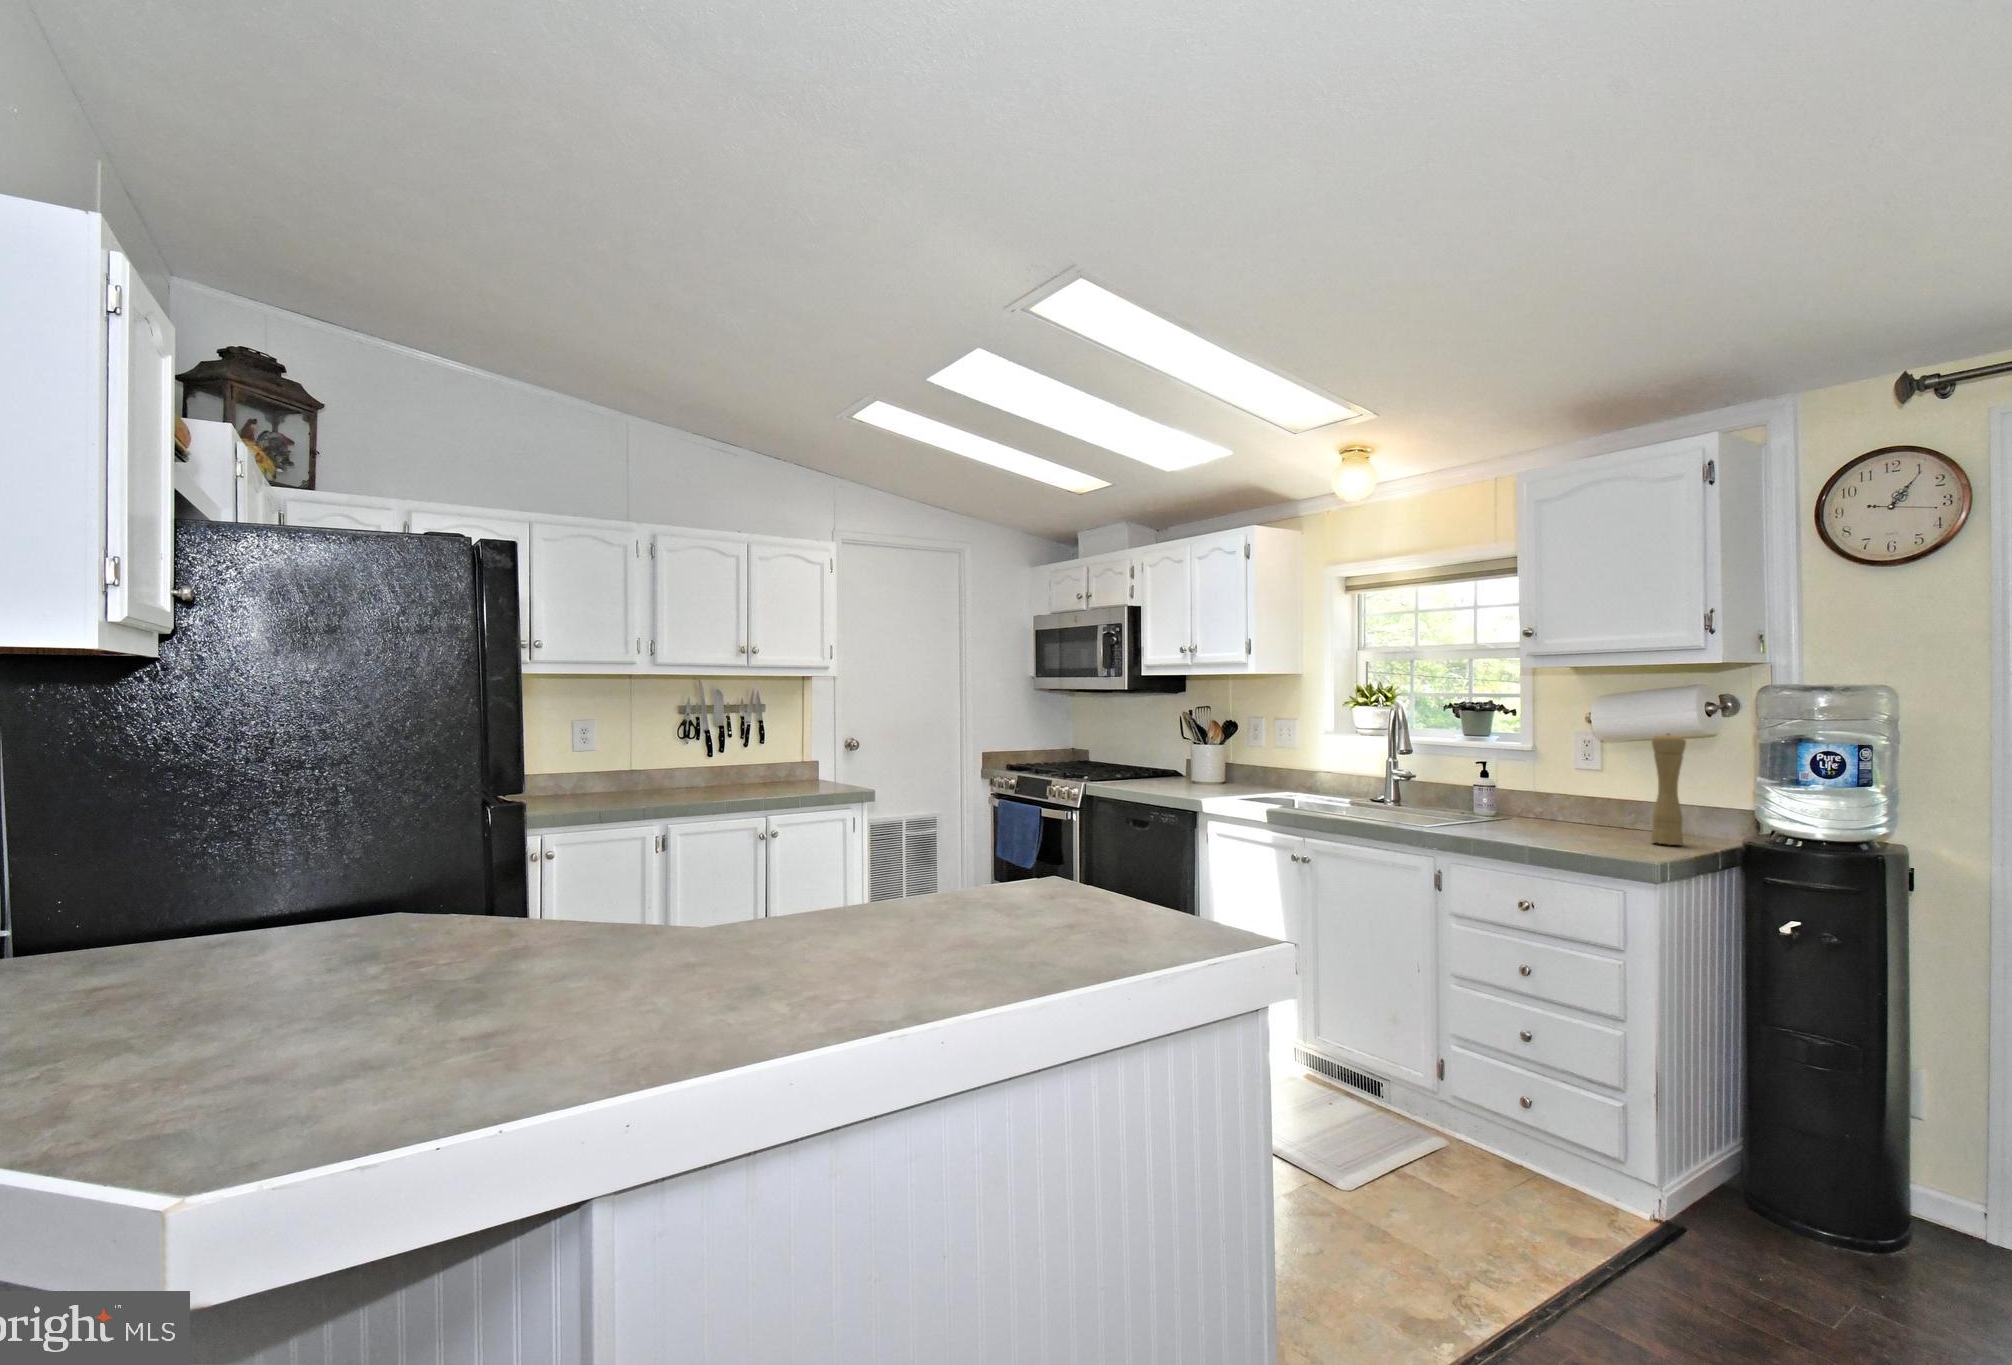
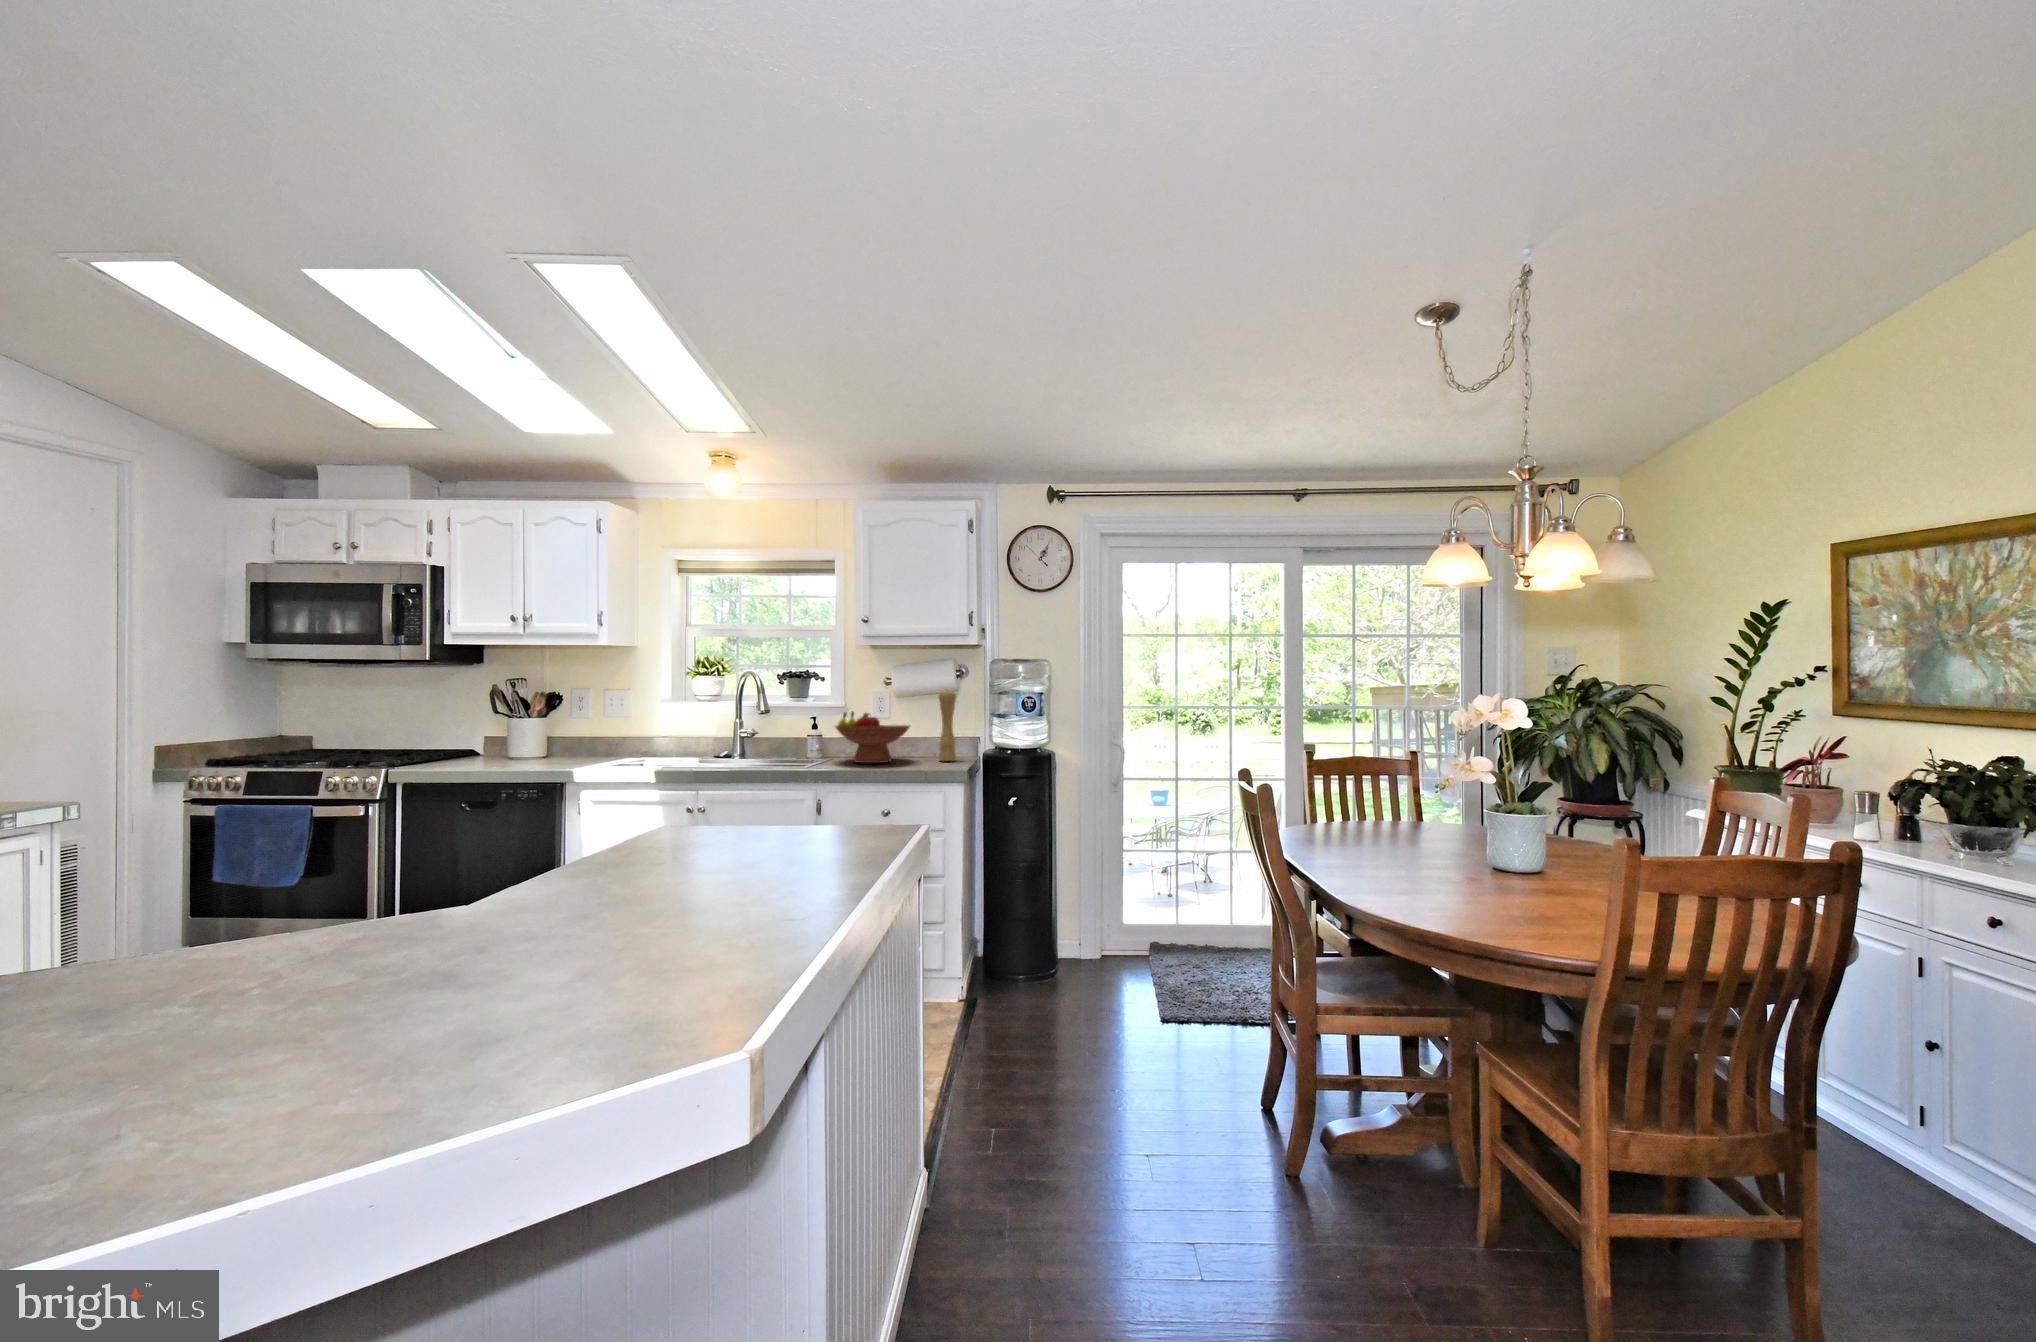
fruit bowl: none [1480,756,1605,833] -> present [835,712,910,763]

